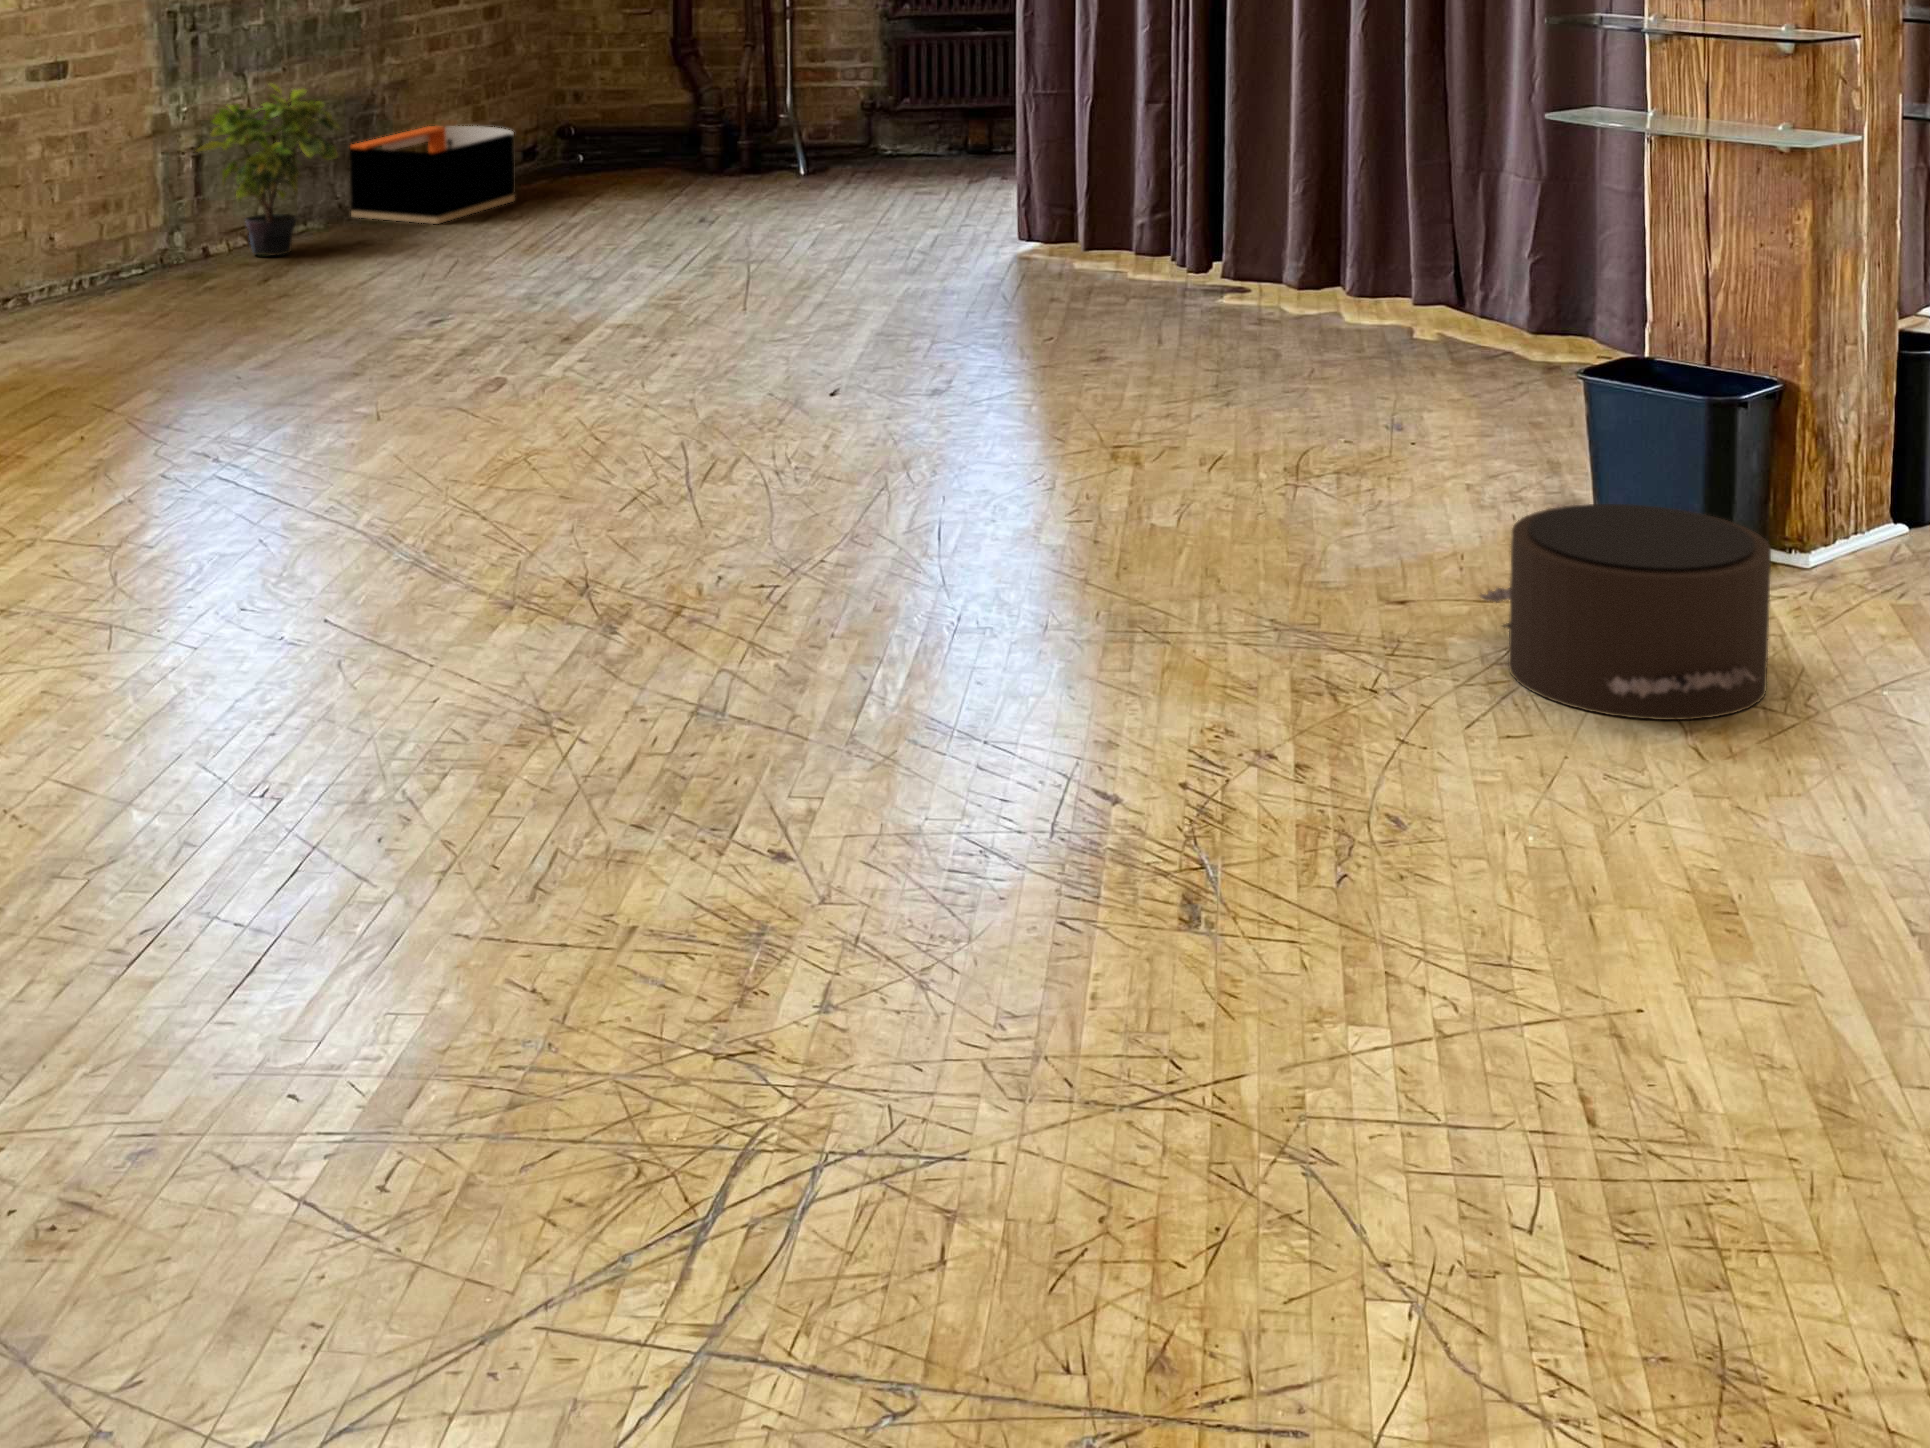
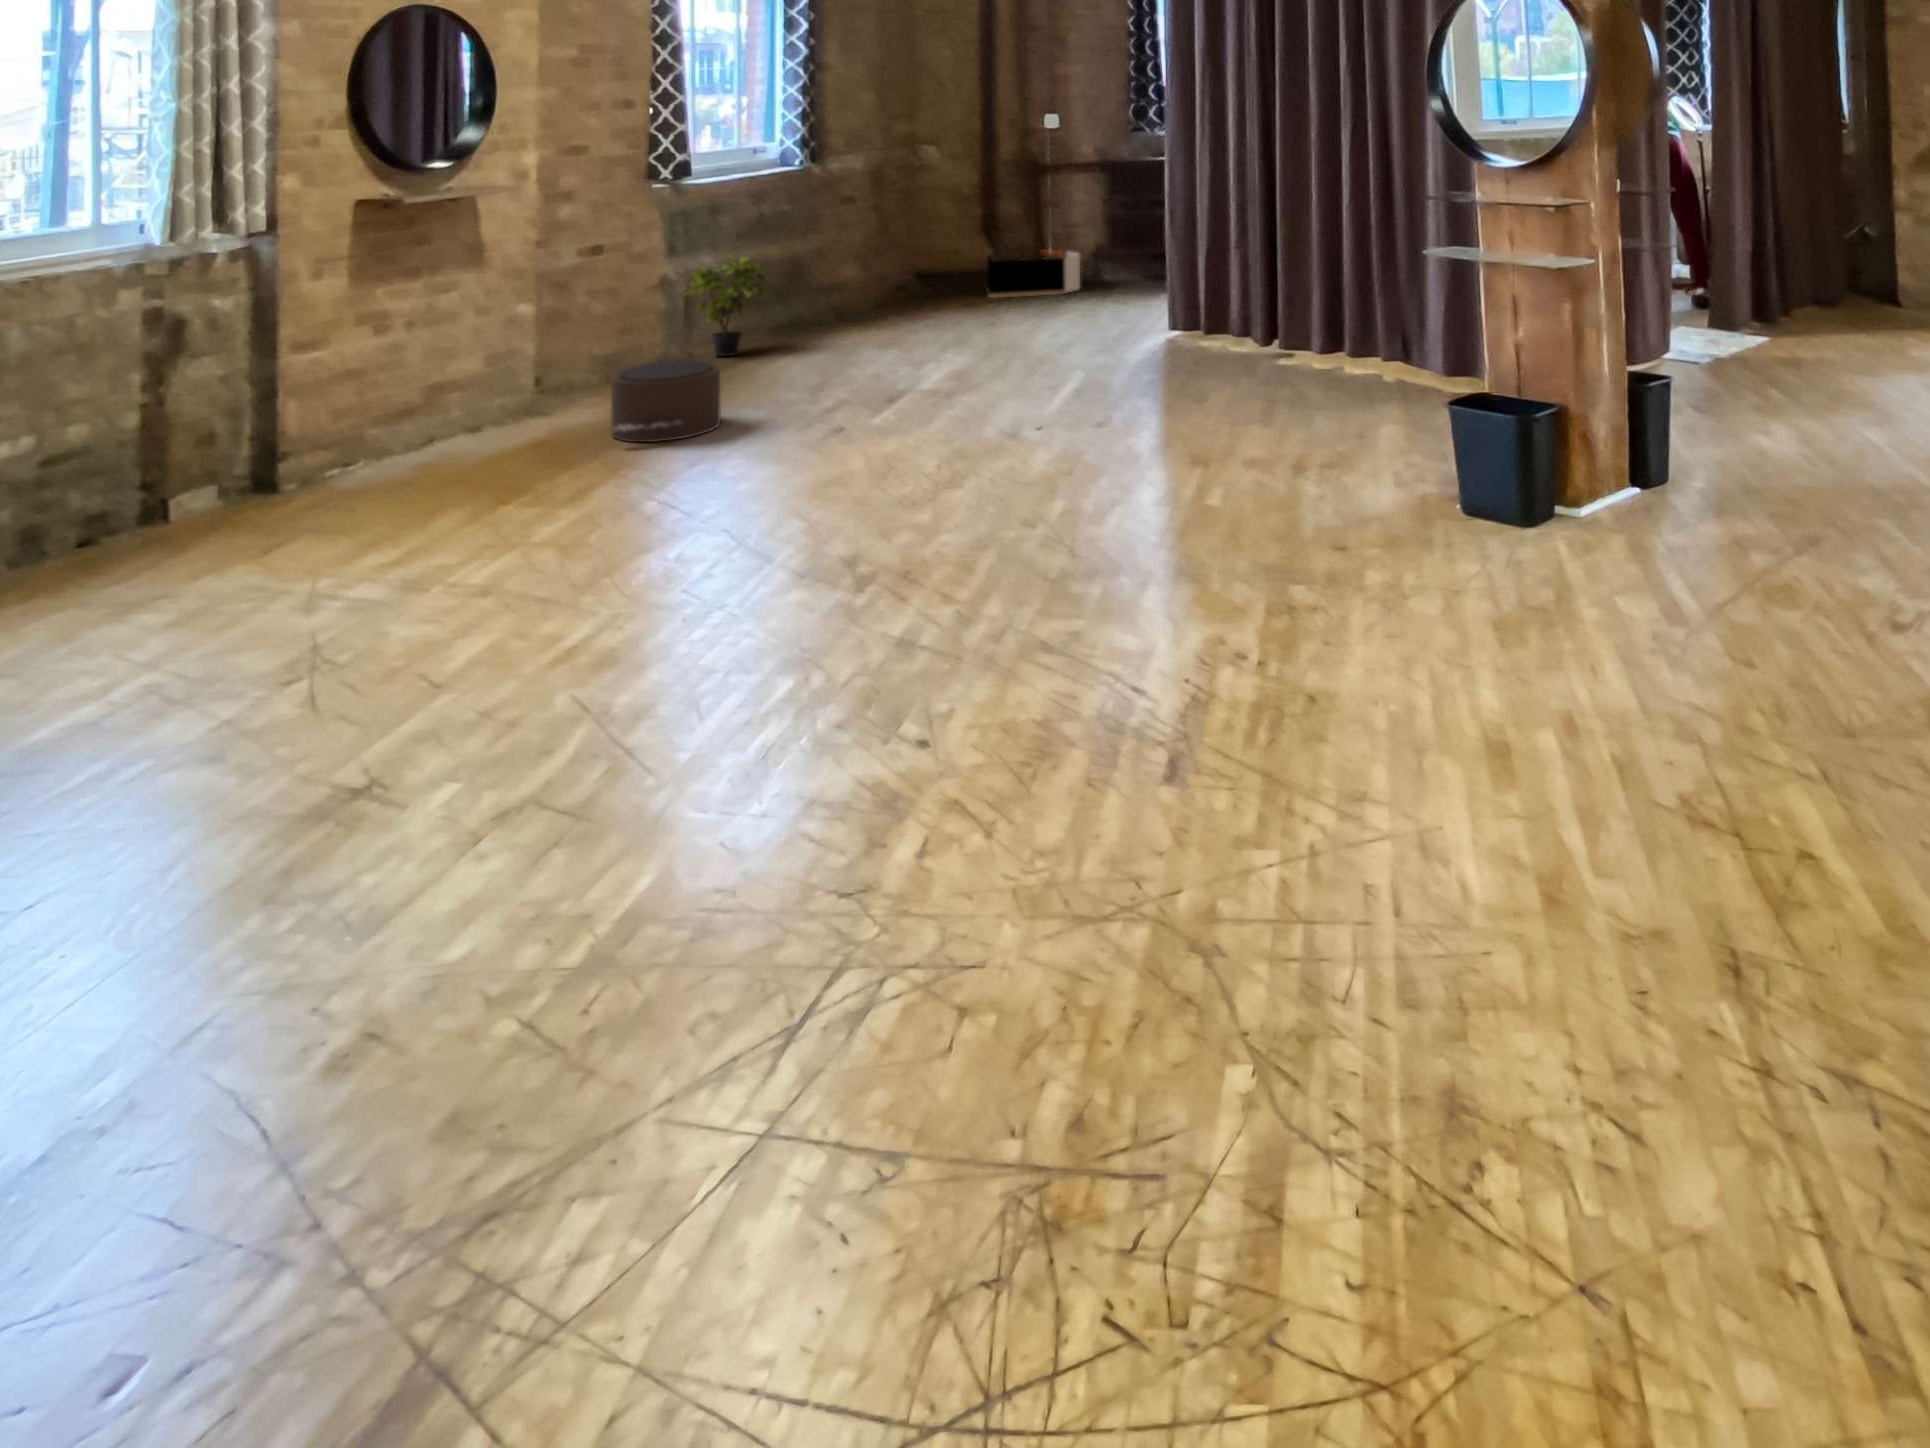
storage bin: present [350,126,515,224] -> present [987,250,1080,298]
pouf: present [1480,504,1771,720] -> present [611,361,721,442]

